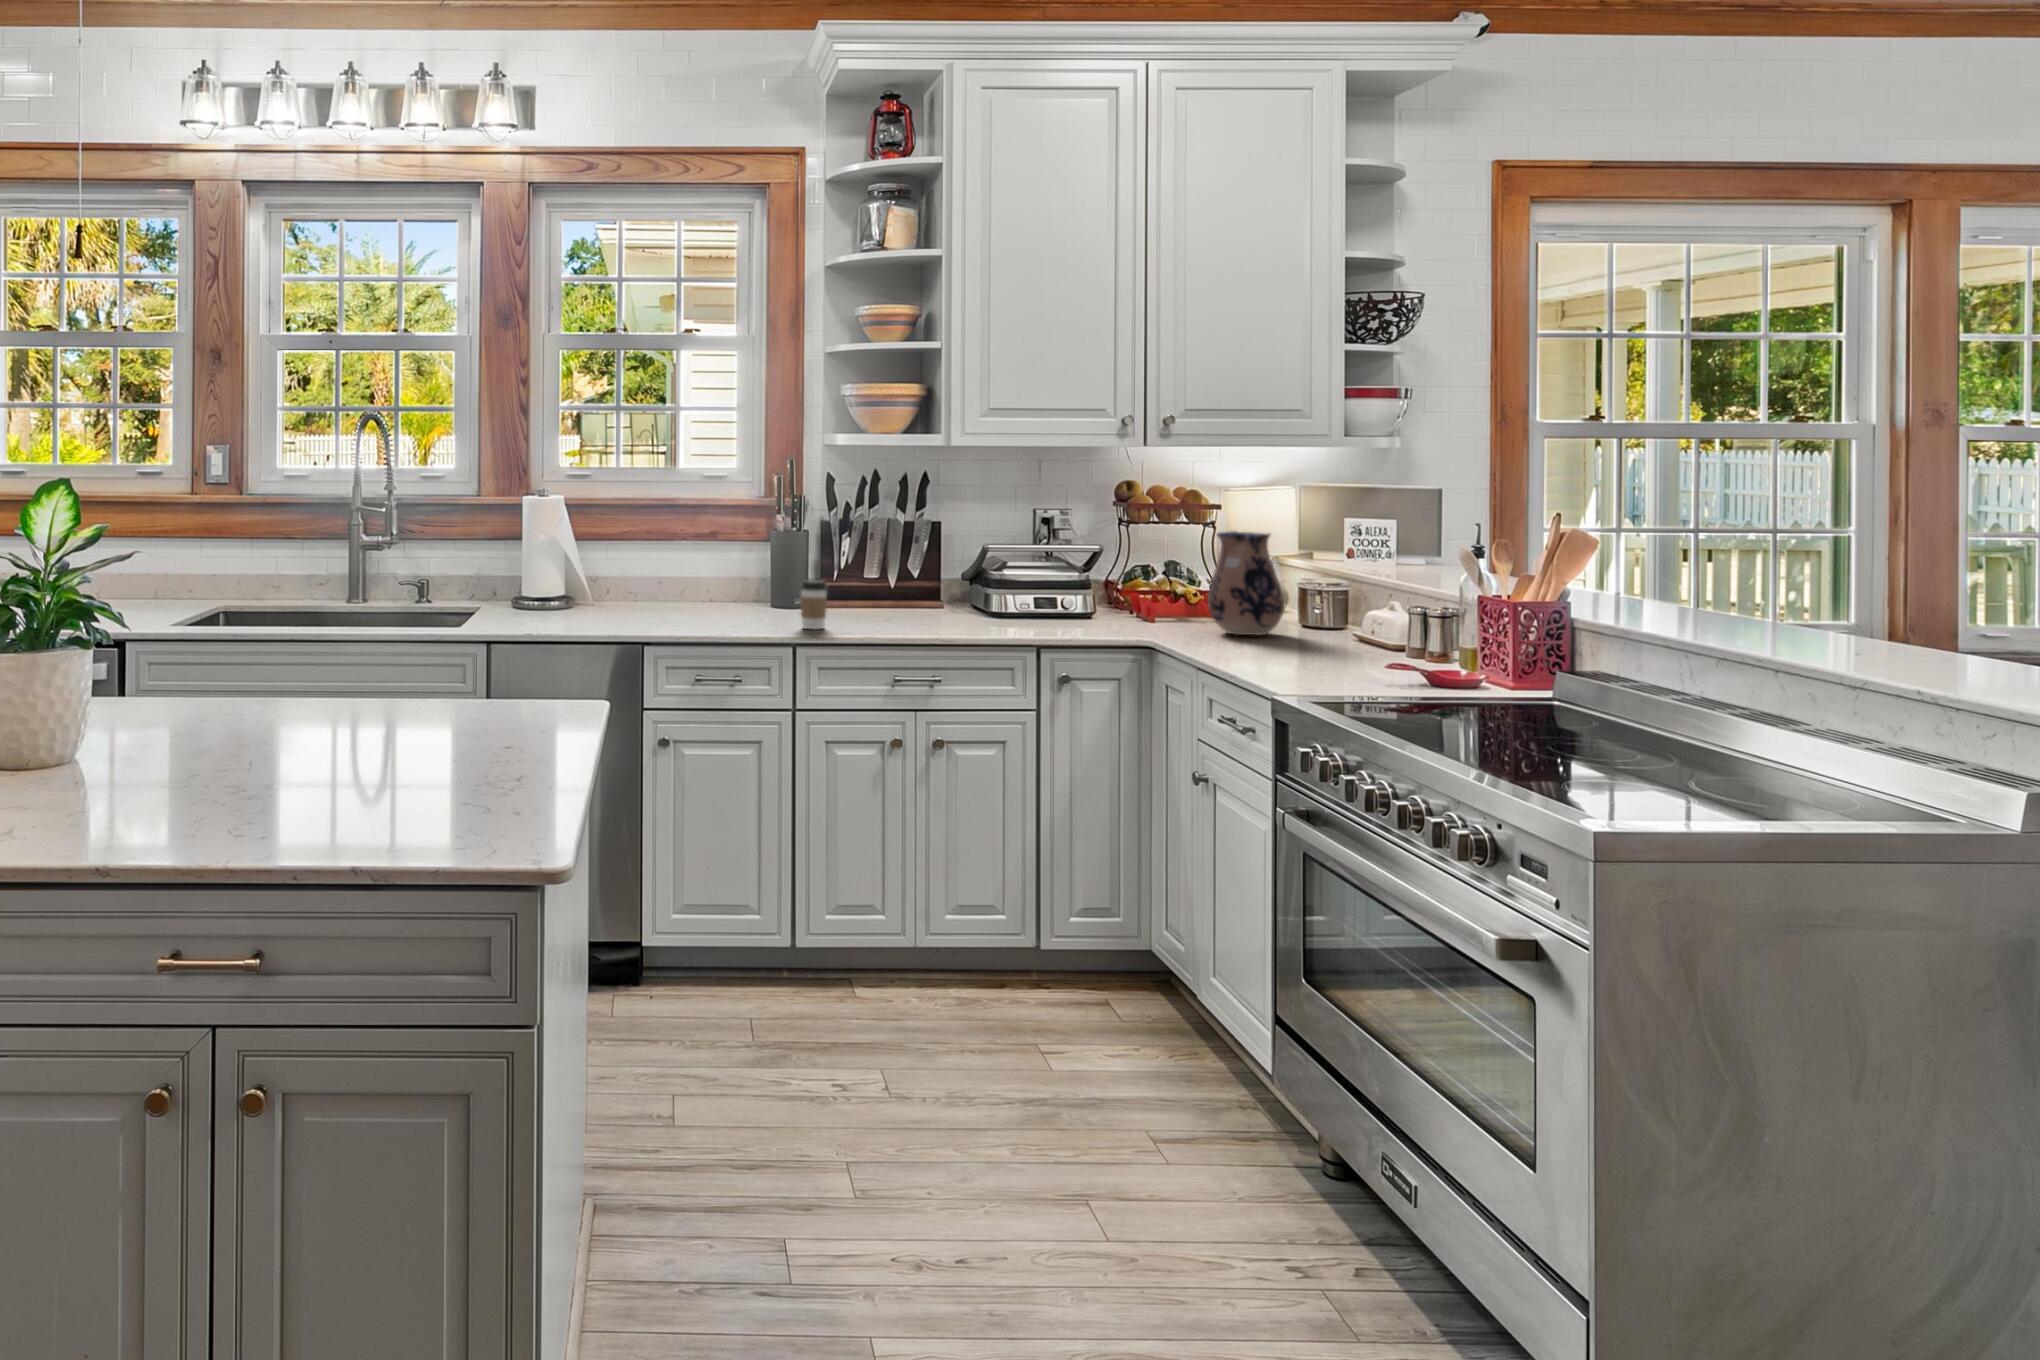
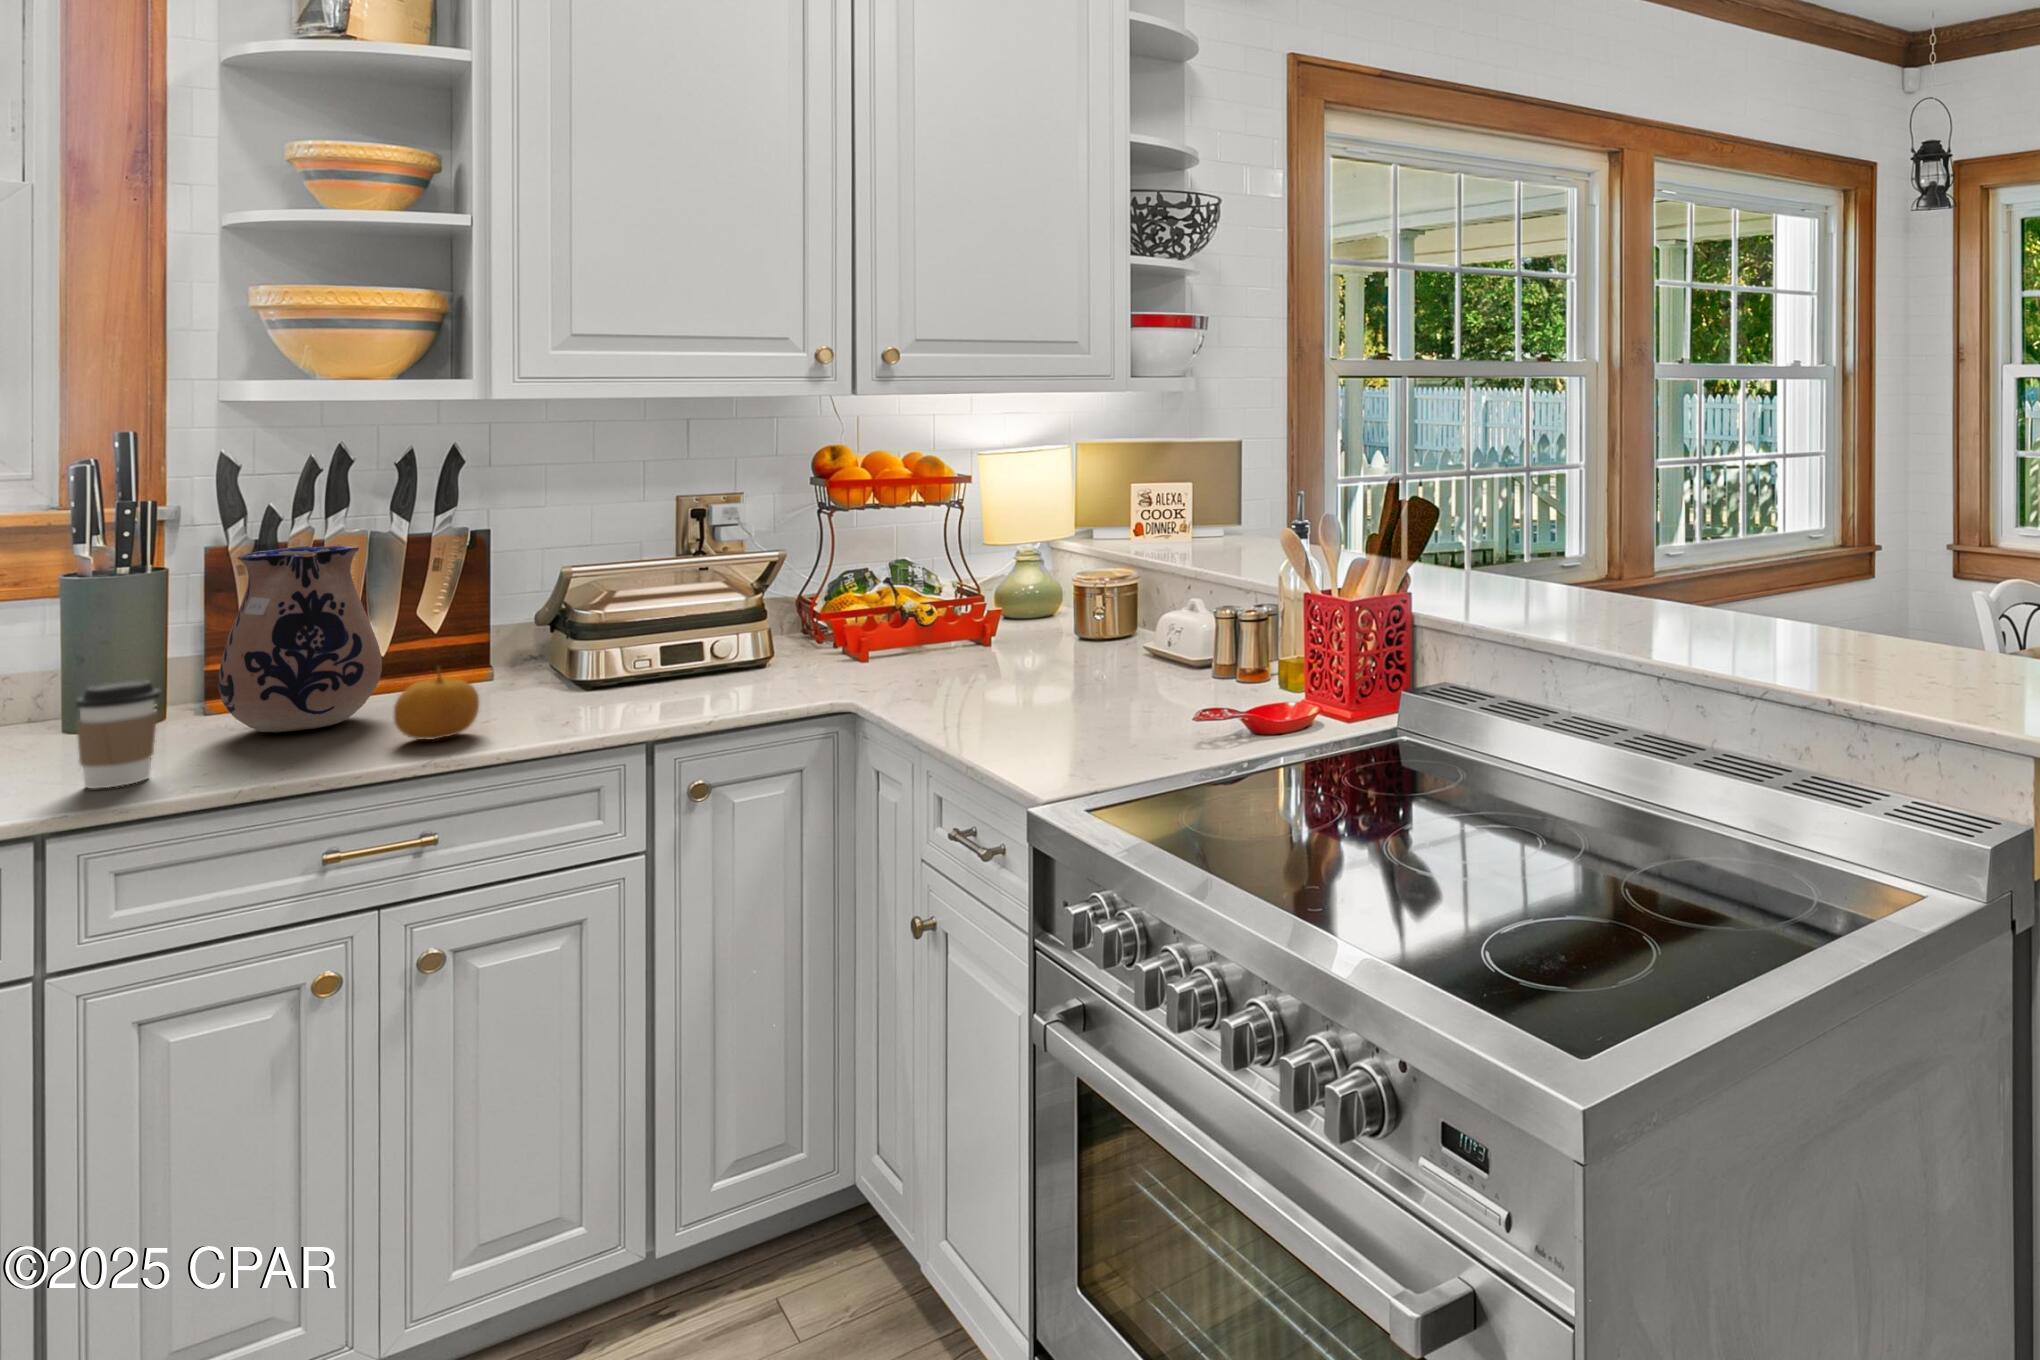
ceramic pitcher: present [1208,531,1284,635] -> present [218,546,382,733]
fruit: none [918,590,955,629] -> present [394,668,479,739]

